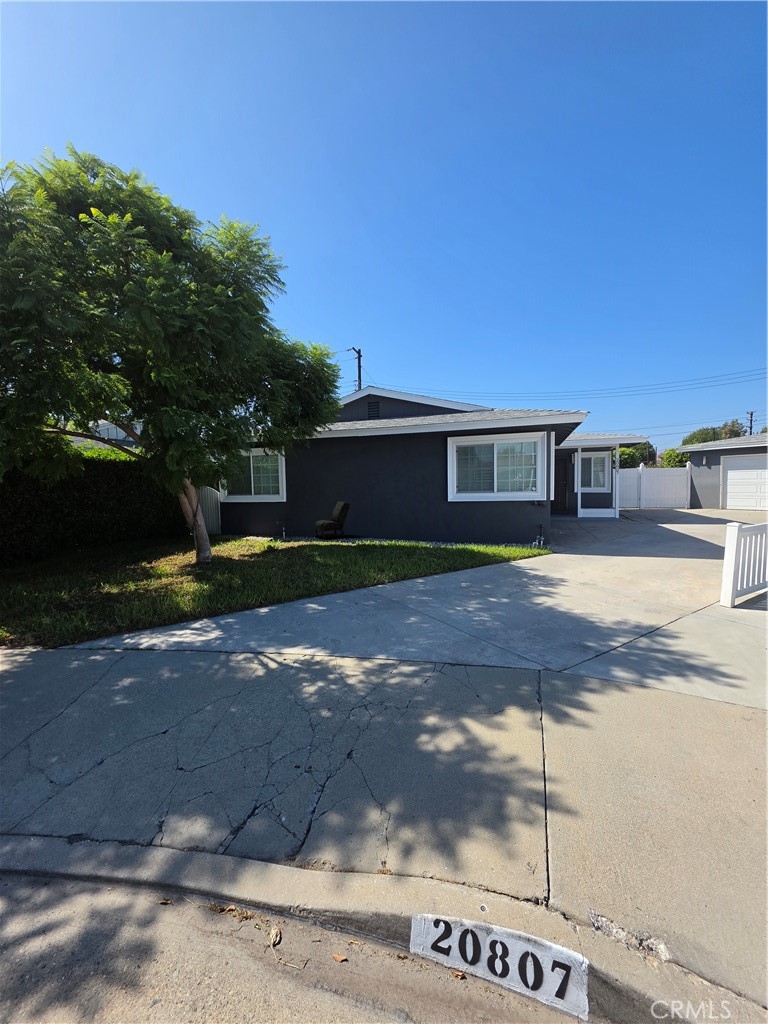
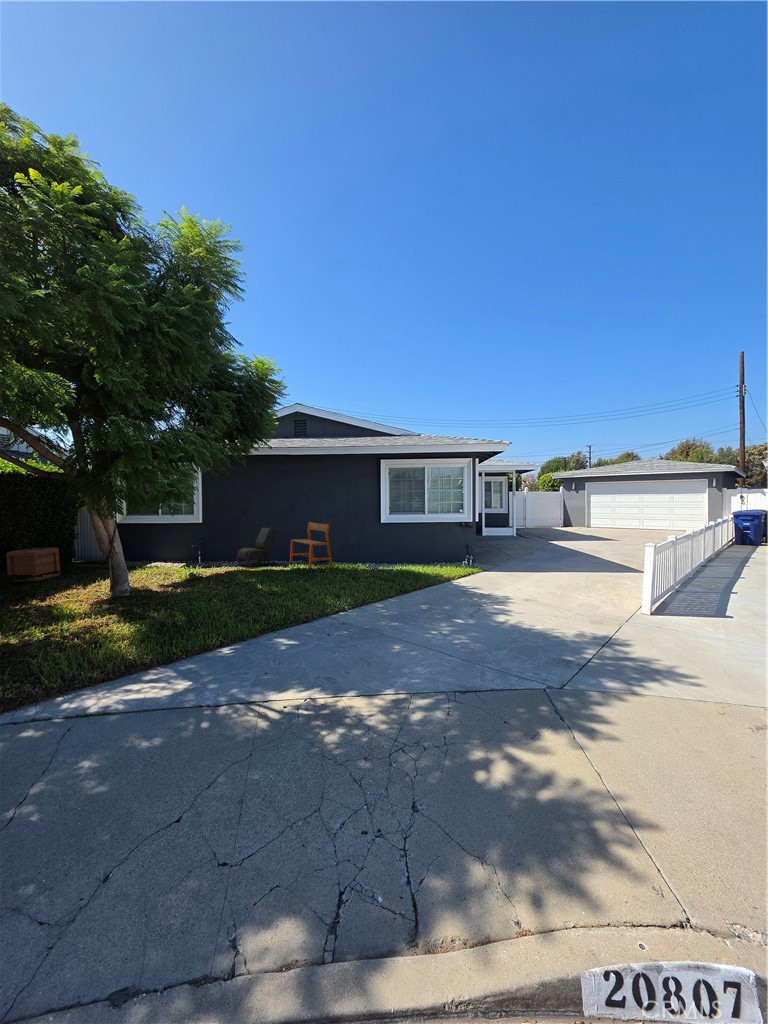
bench: none [363,497,401,542] -> present [290,522,332,568]
wooden crate: none [130,515,171,543] -> present [6,548,60,582]

